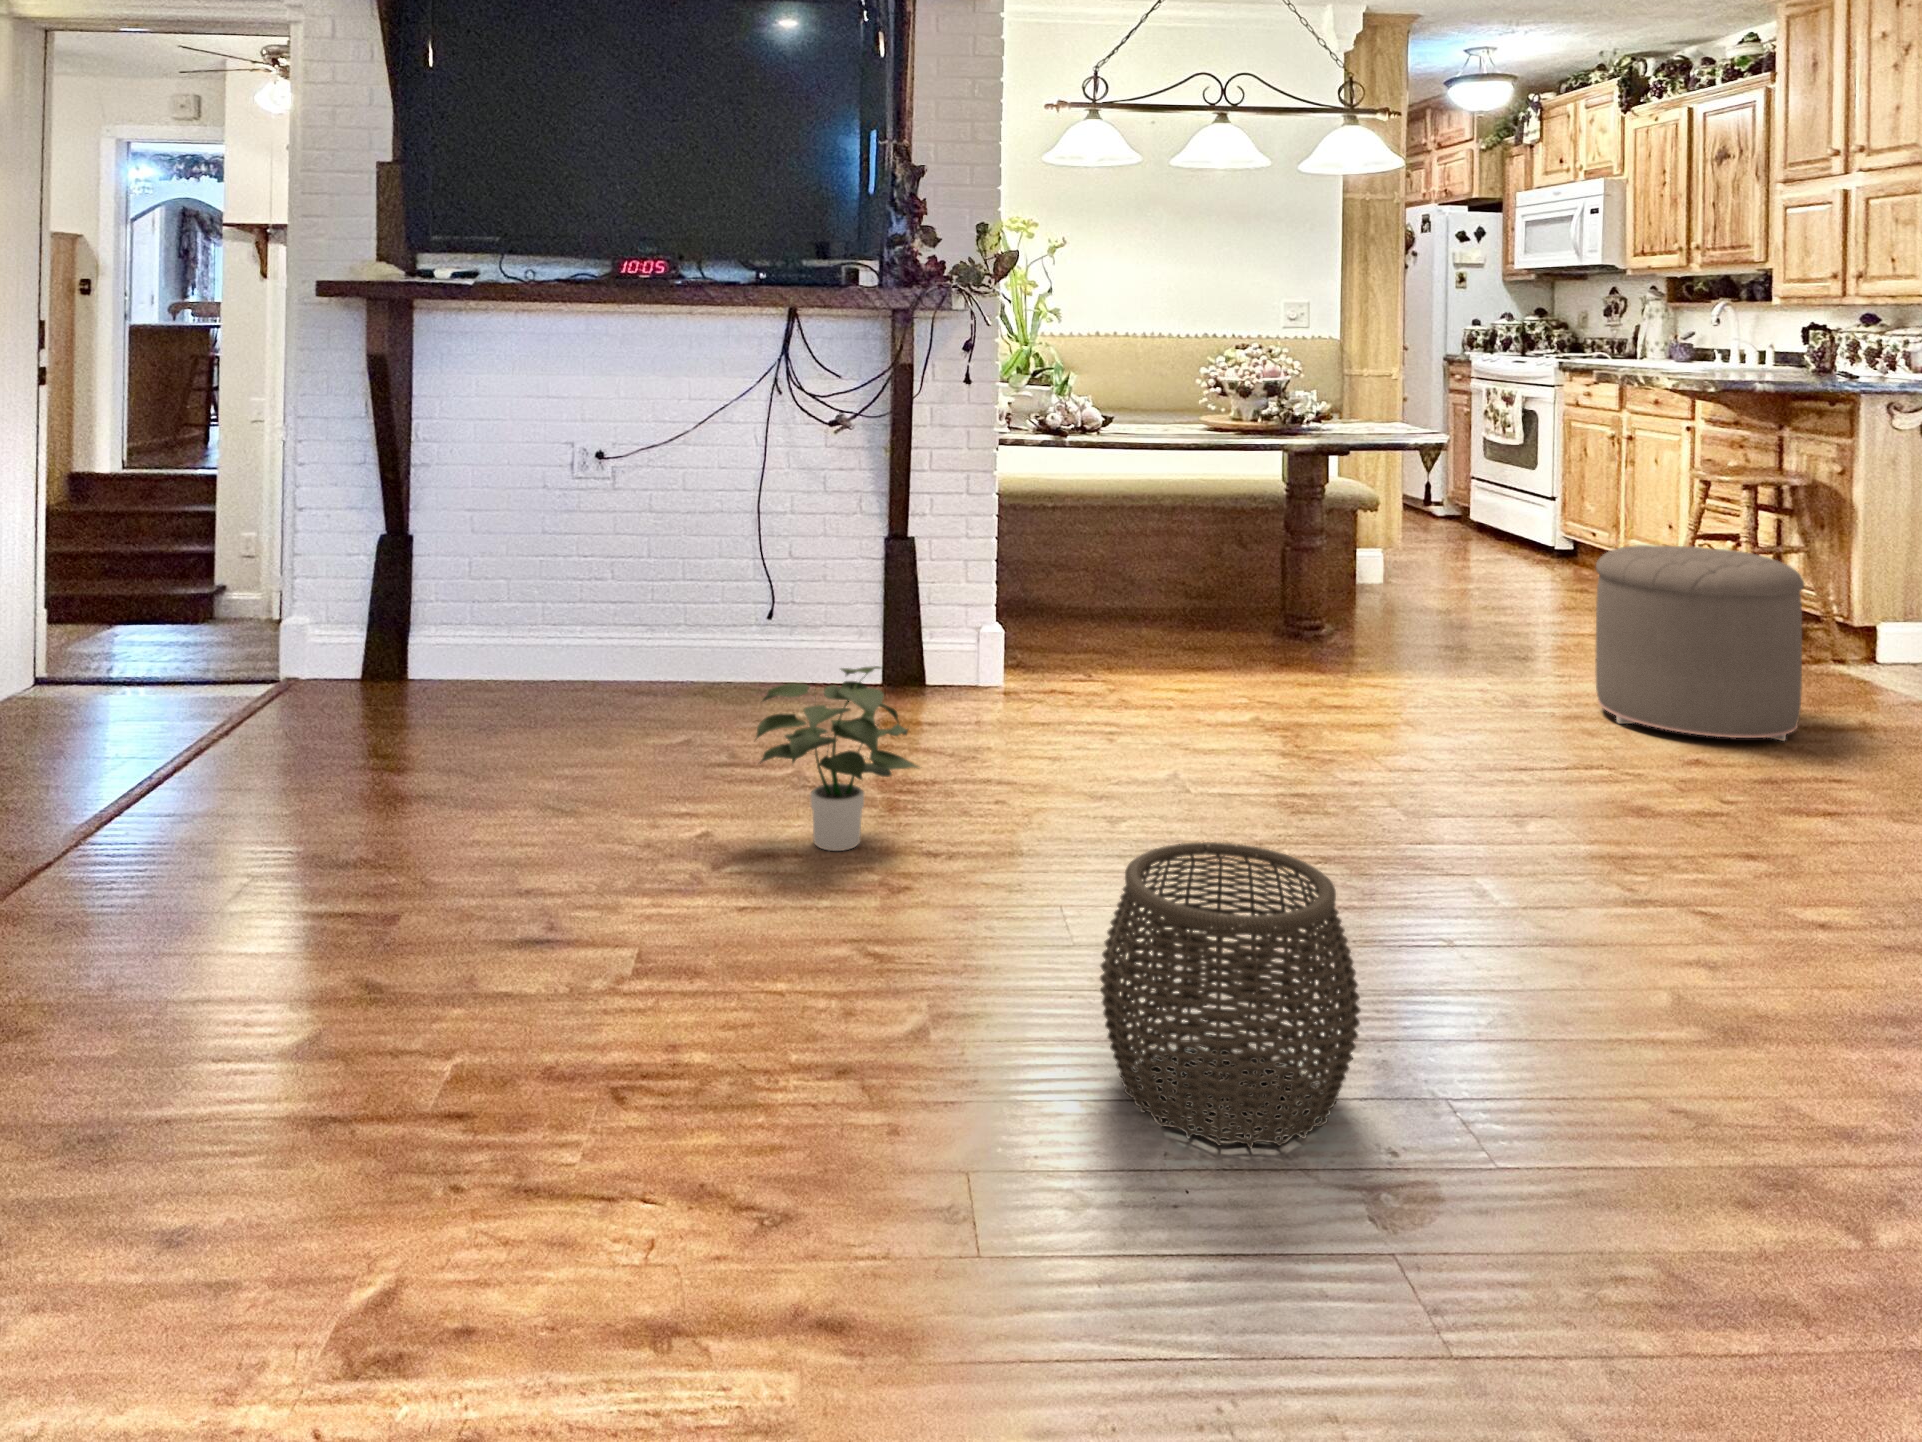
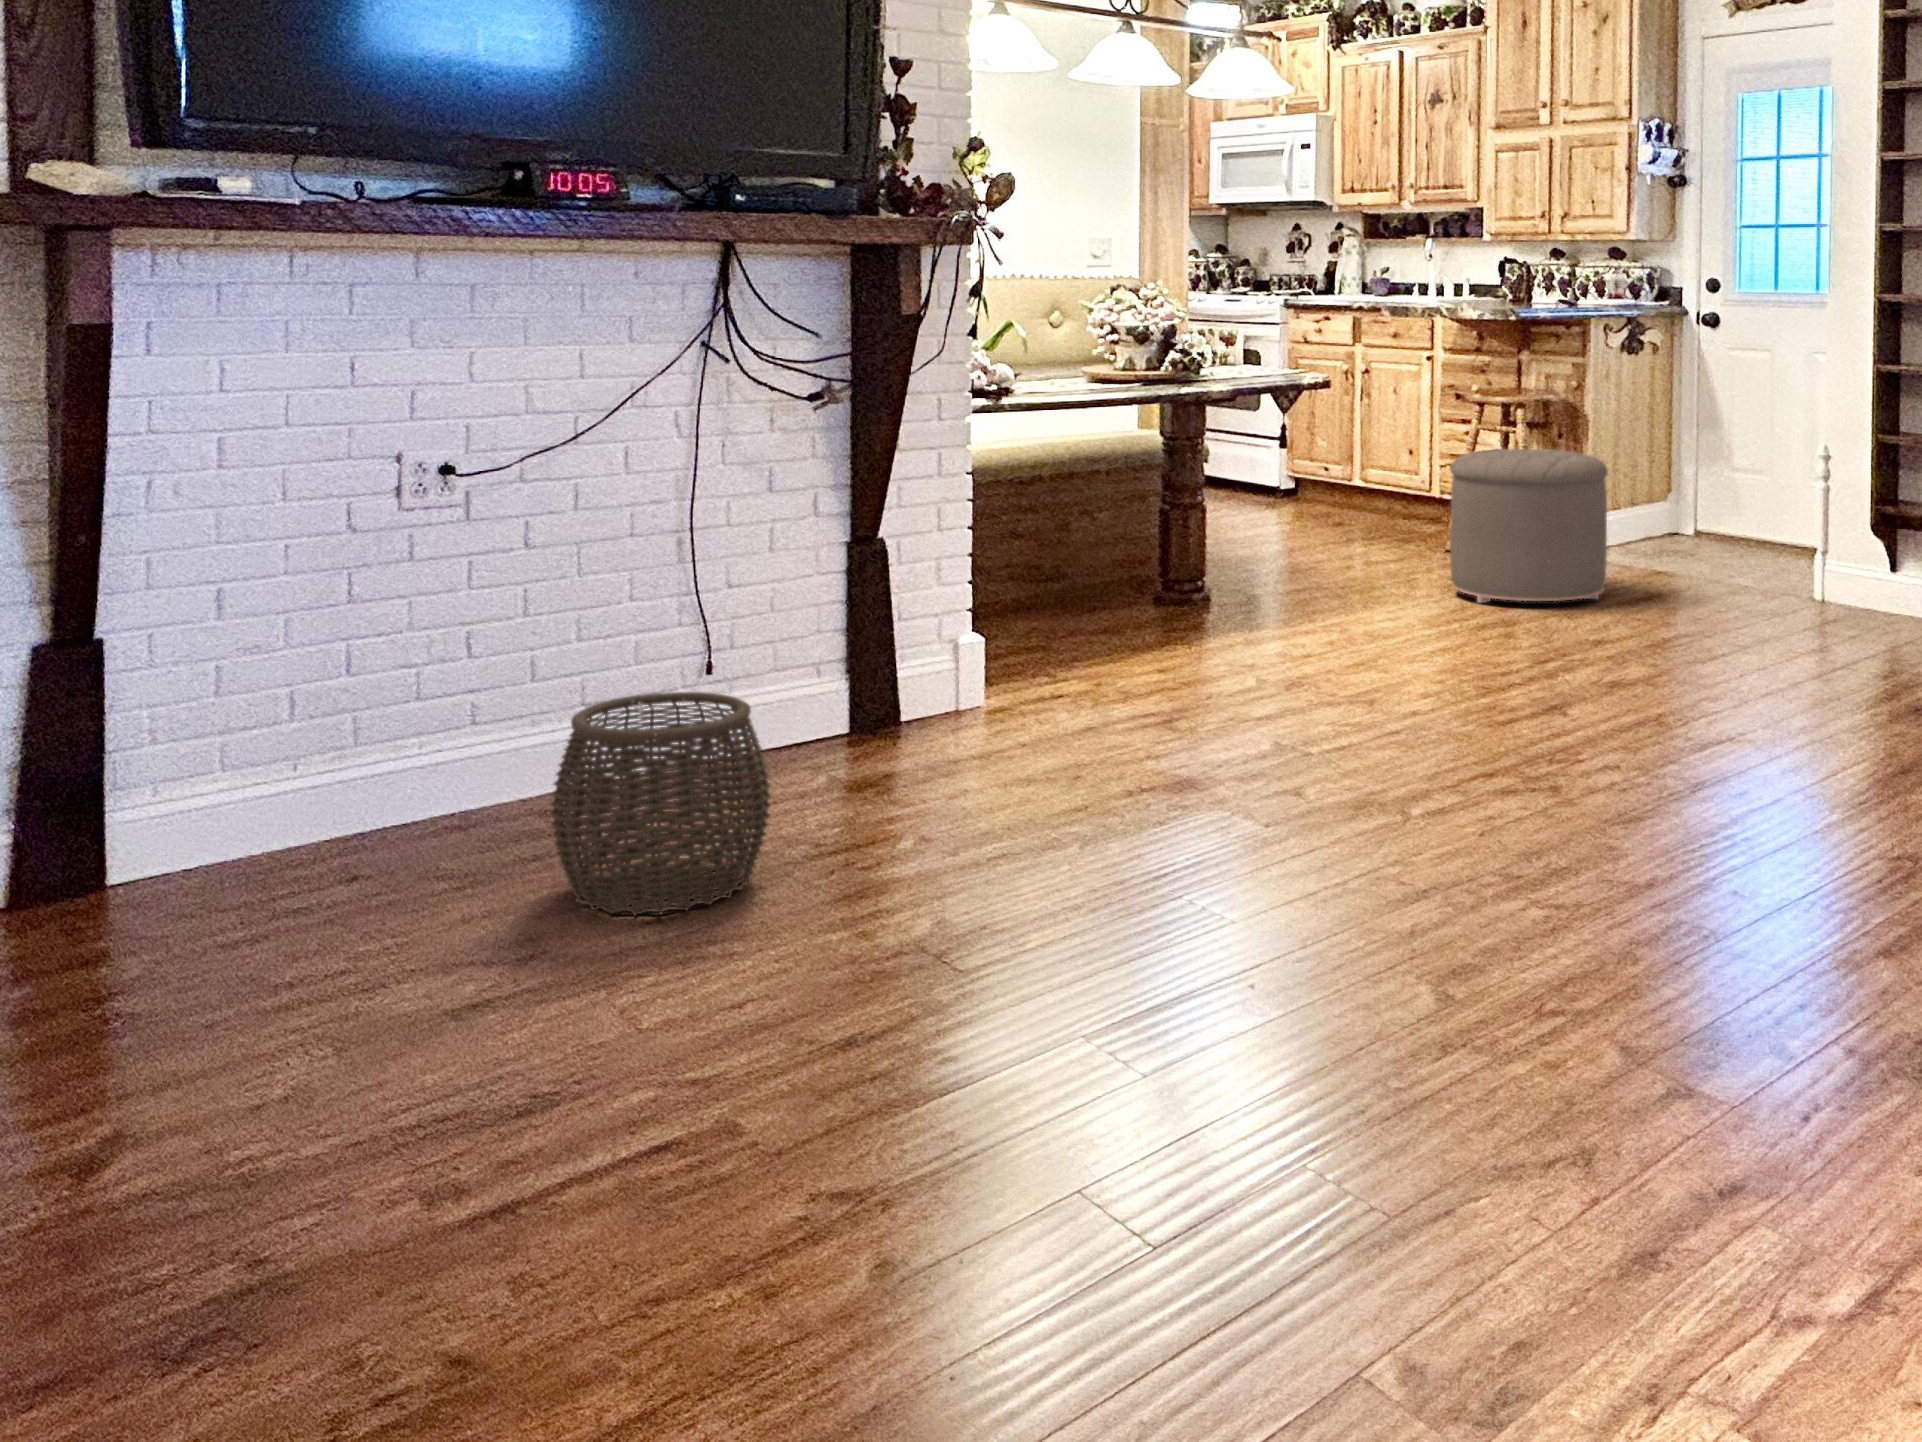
potted plant: present [756,666,918,851] -> none [912,596,1074,774]
woven basket: present [1100,842,1360,1148] -> present [550,692,771,915]

